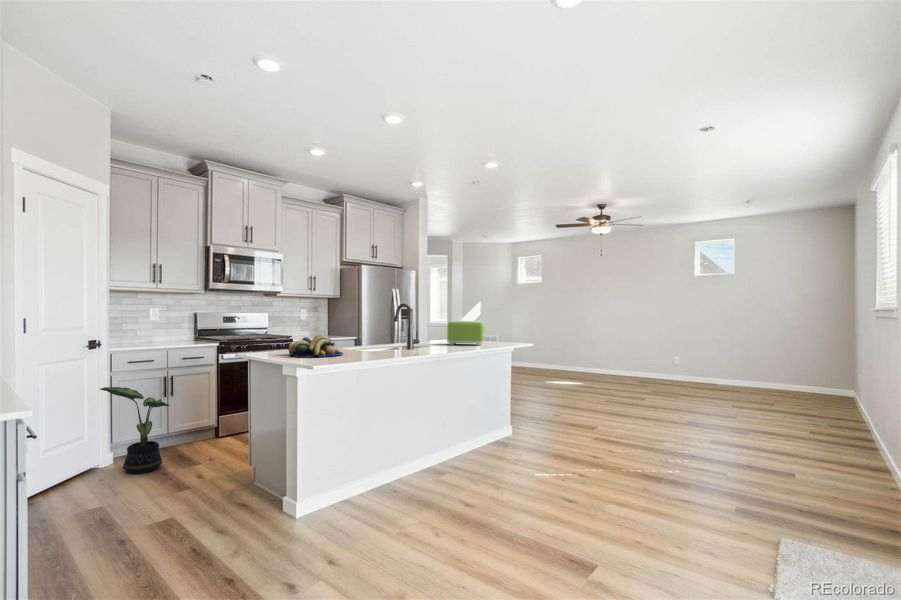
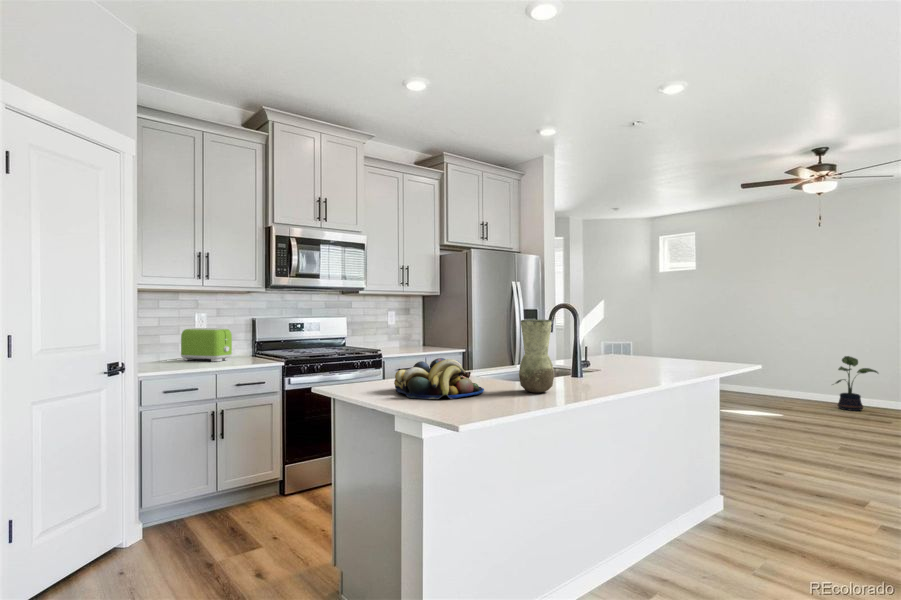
vase: none [364,313,384,355] -> present [519,320,554,393]
toaster: present [447,321,485,345] -> present [181,328,232,361]
potted plant: present [100,387,169,474] -> present [836,356,878,411]

